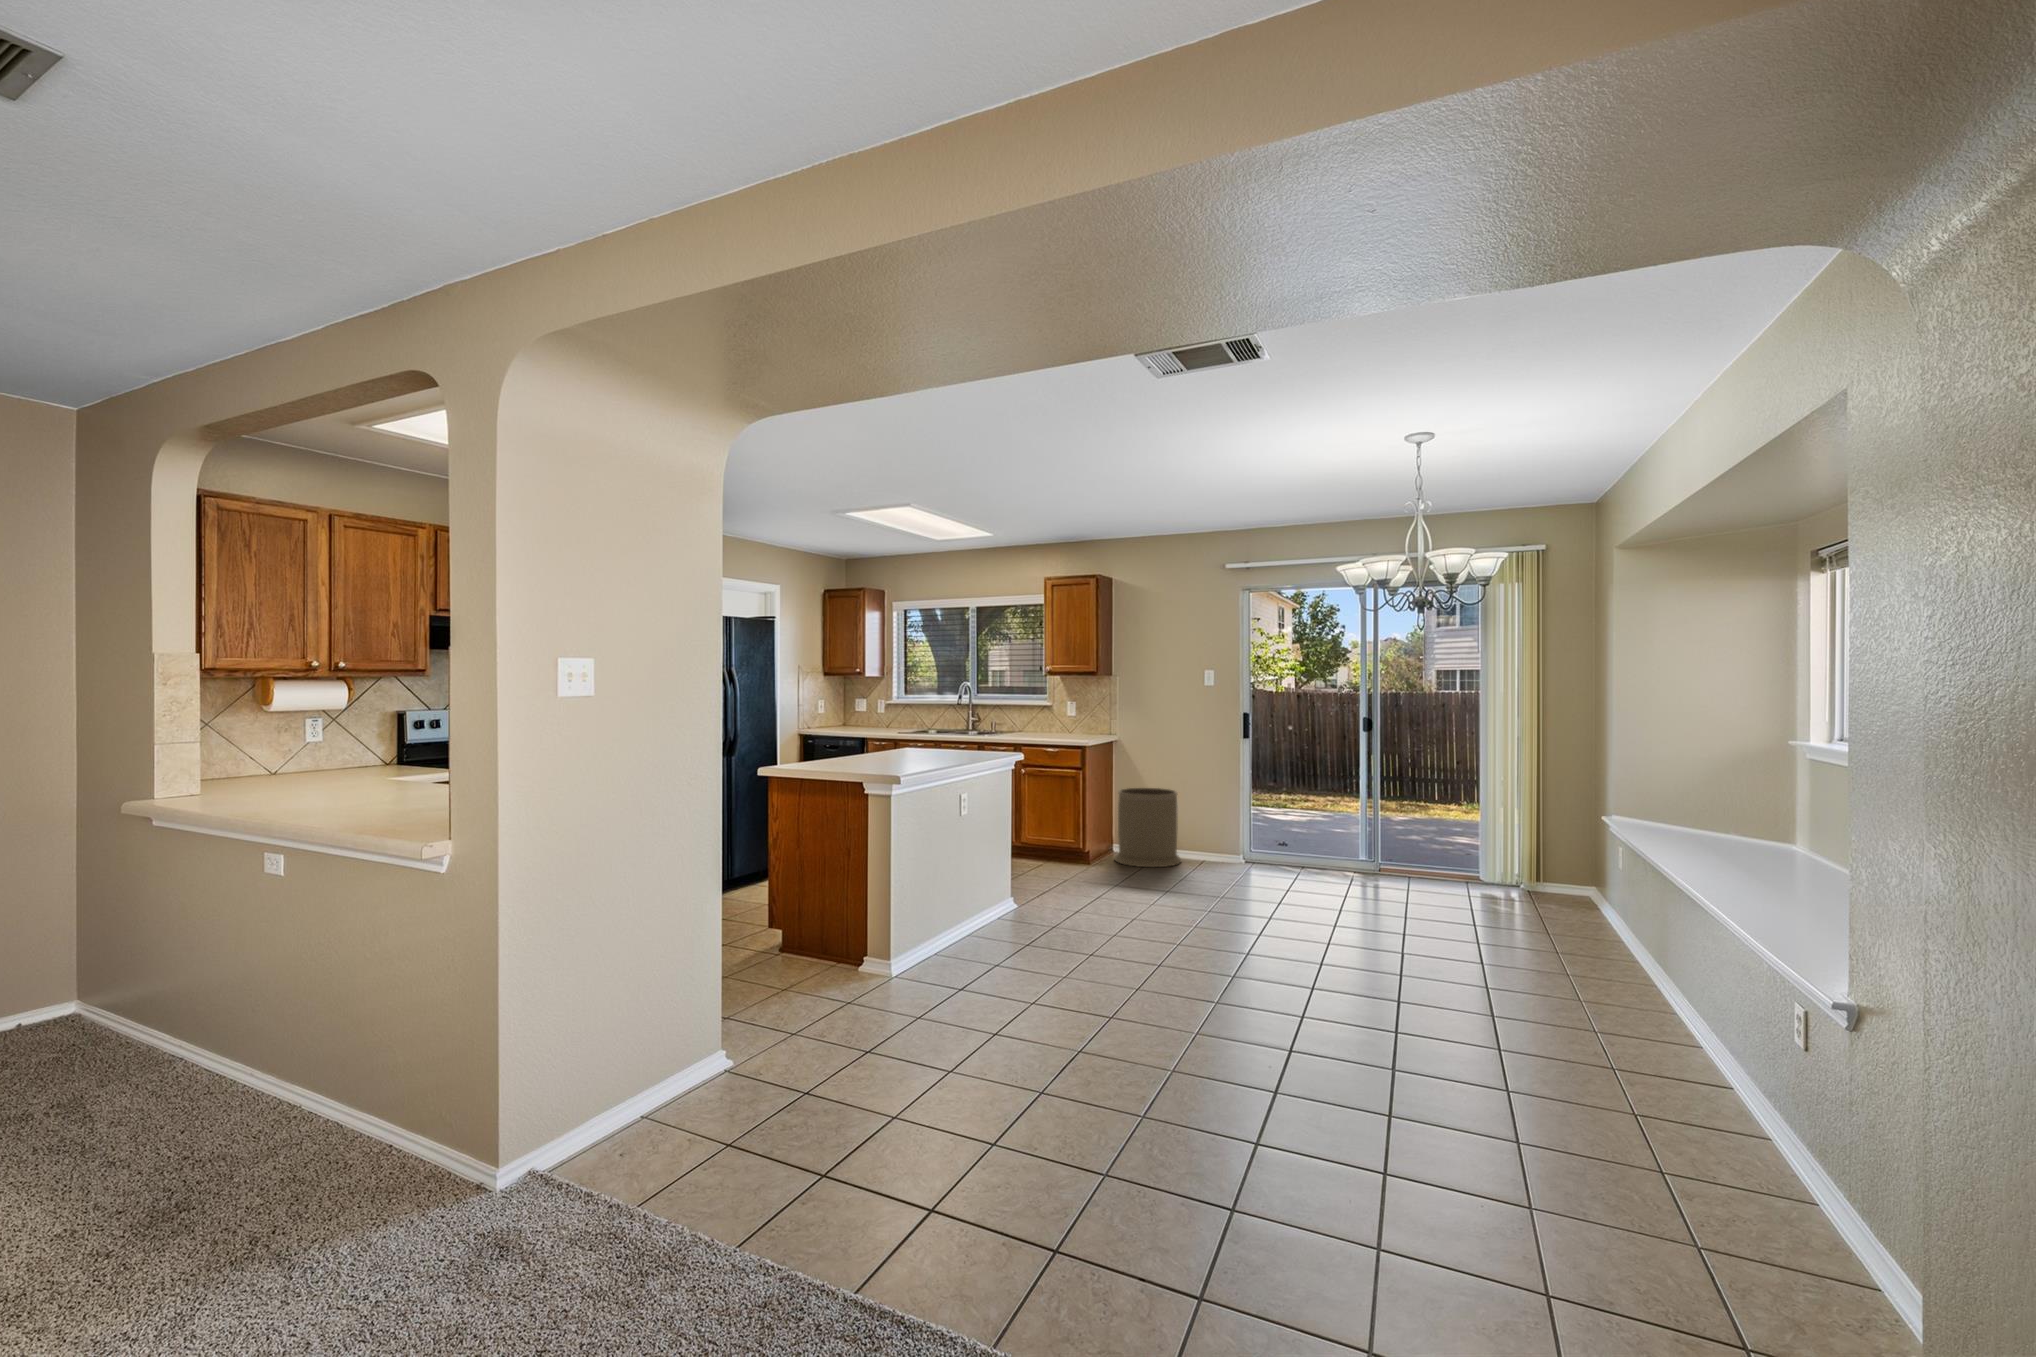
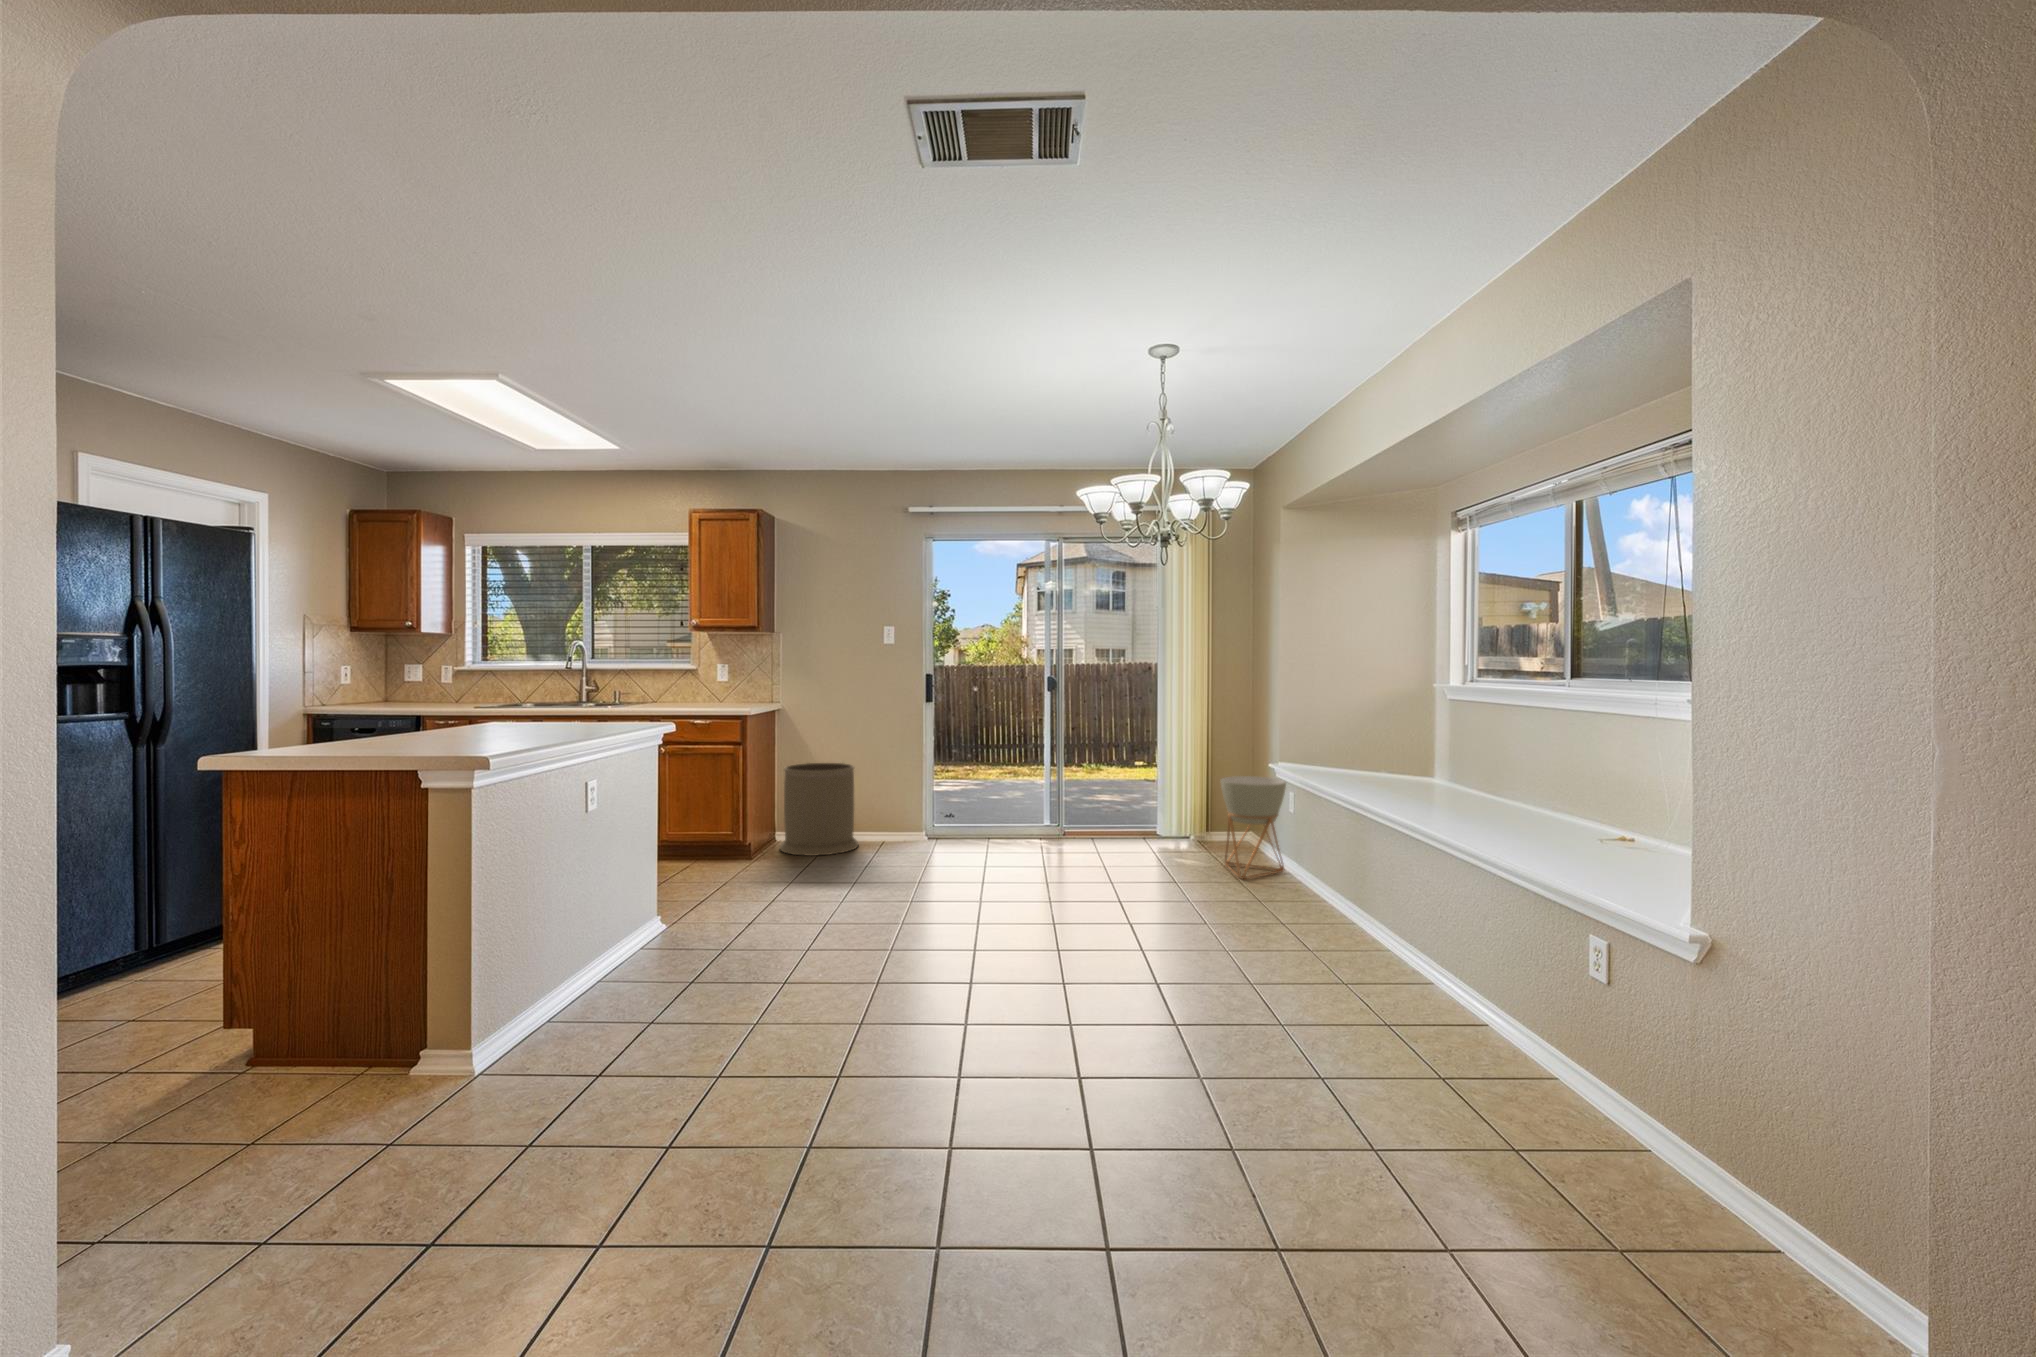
planter: none [1530,824,1606,928] -> present [1221,776,1286,879]

